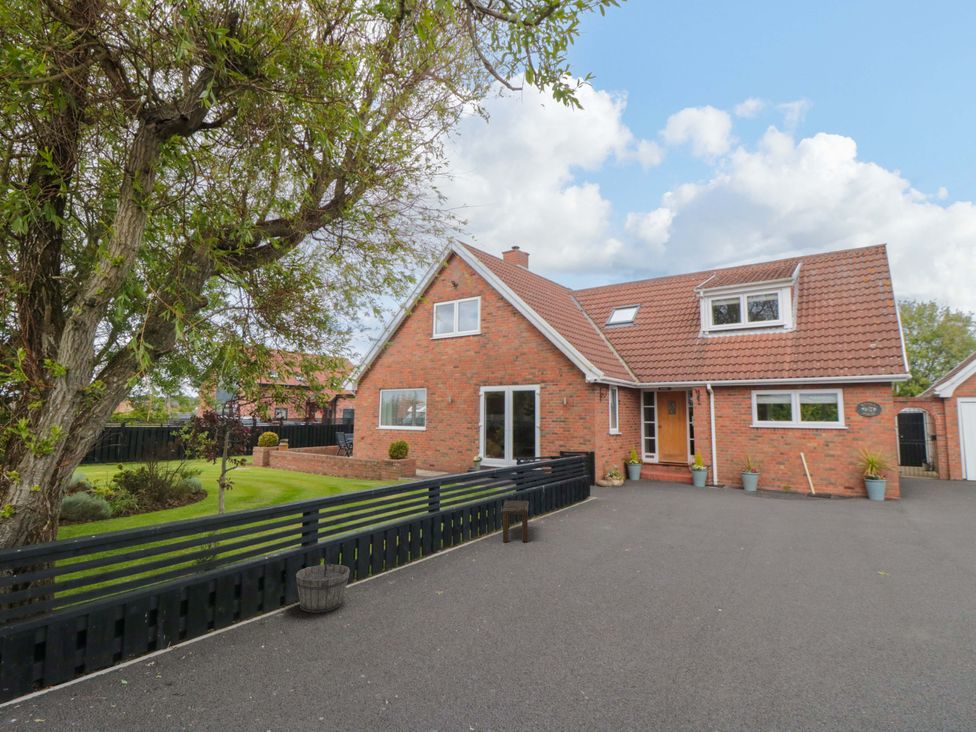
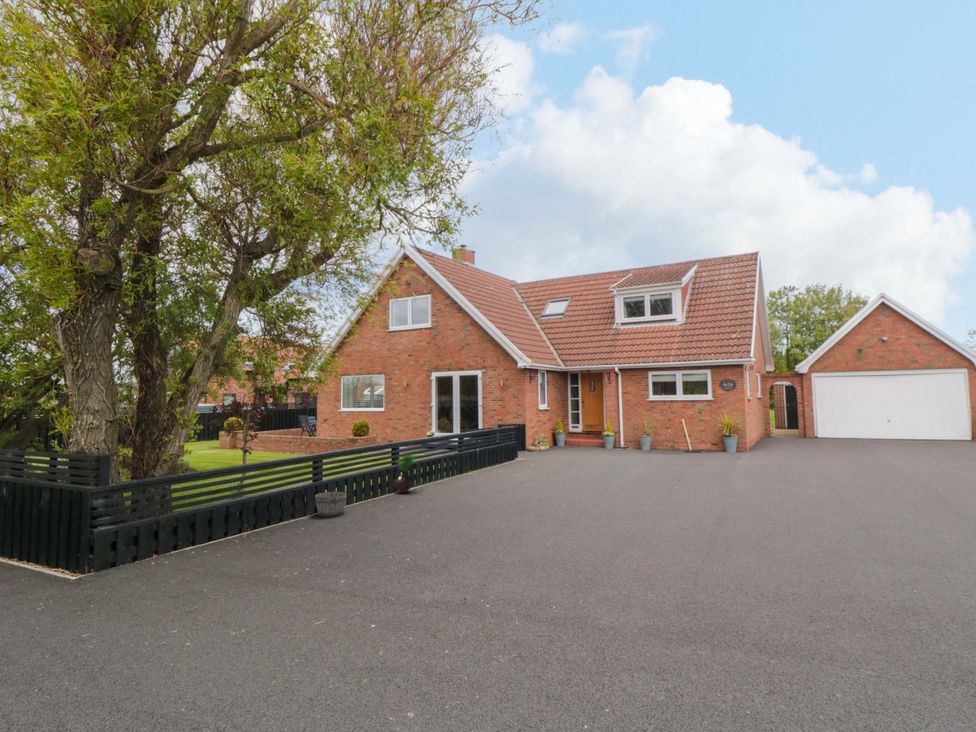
potted tree: none [429,495,465,557] -> present [394,455,415,493]
bench: present [502,501,529,542] -> none [444,458,465,484]

